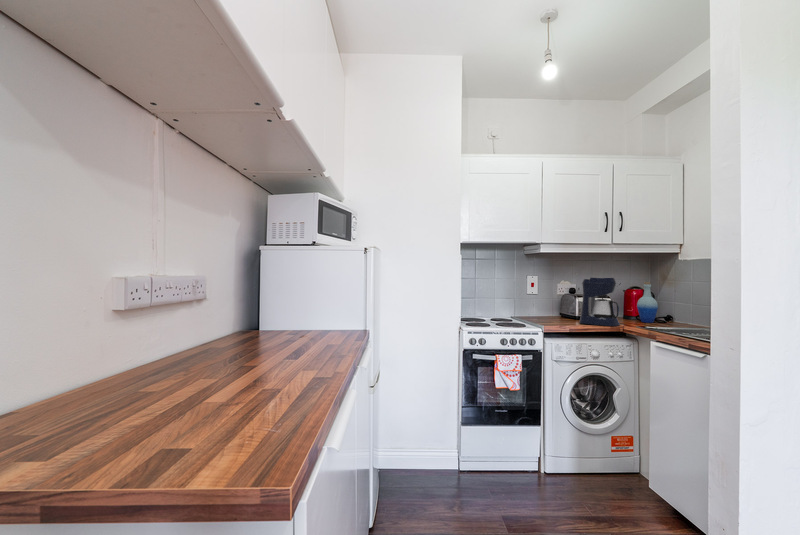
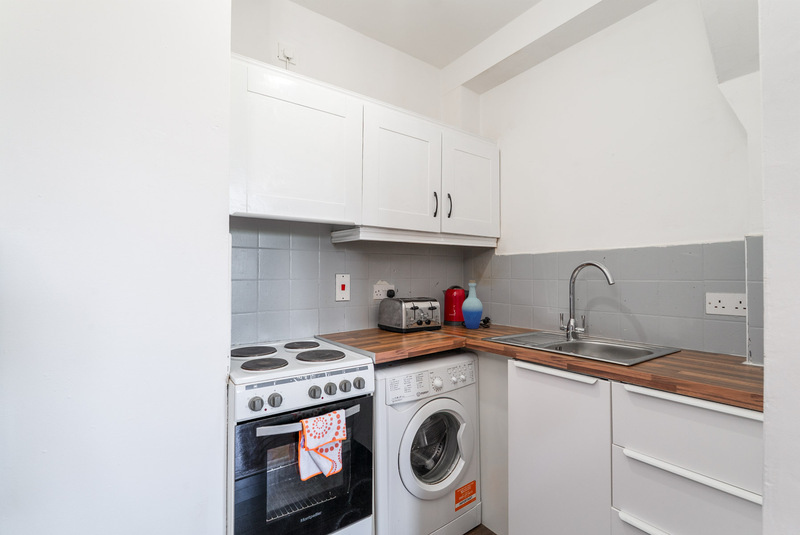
coffee maker: present [580,277,620,326] -> none [410,275,456,340]

